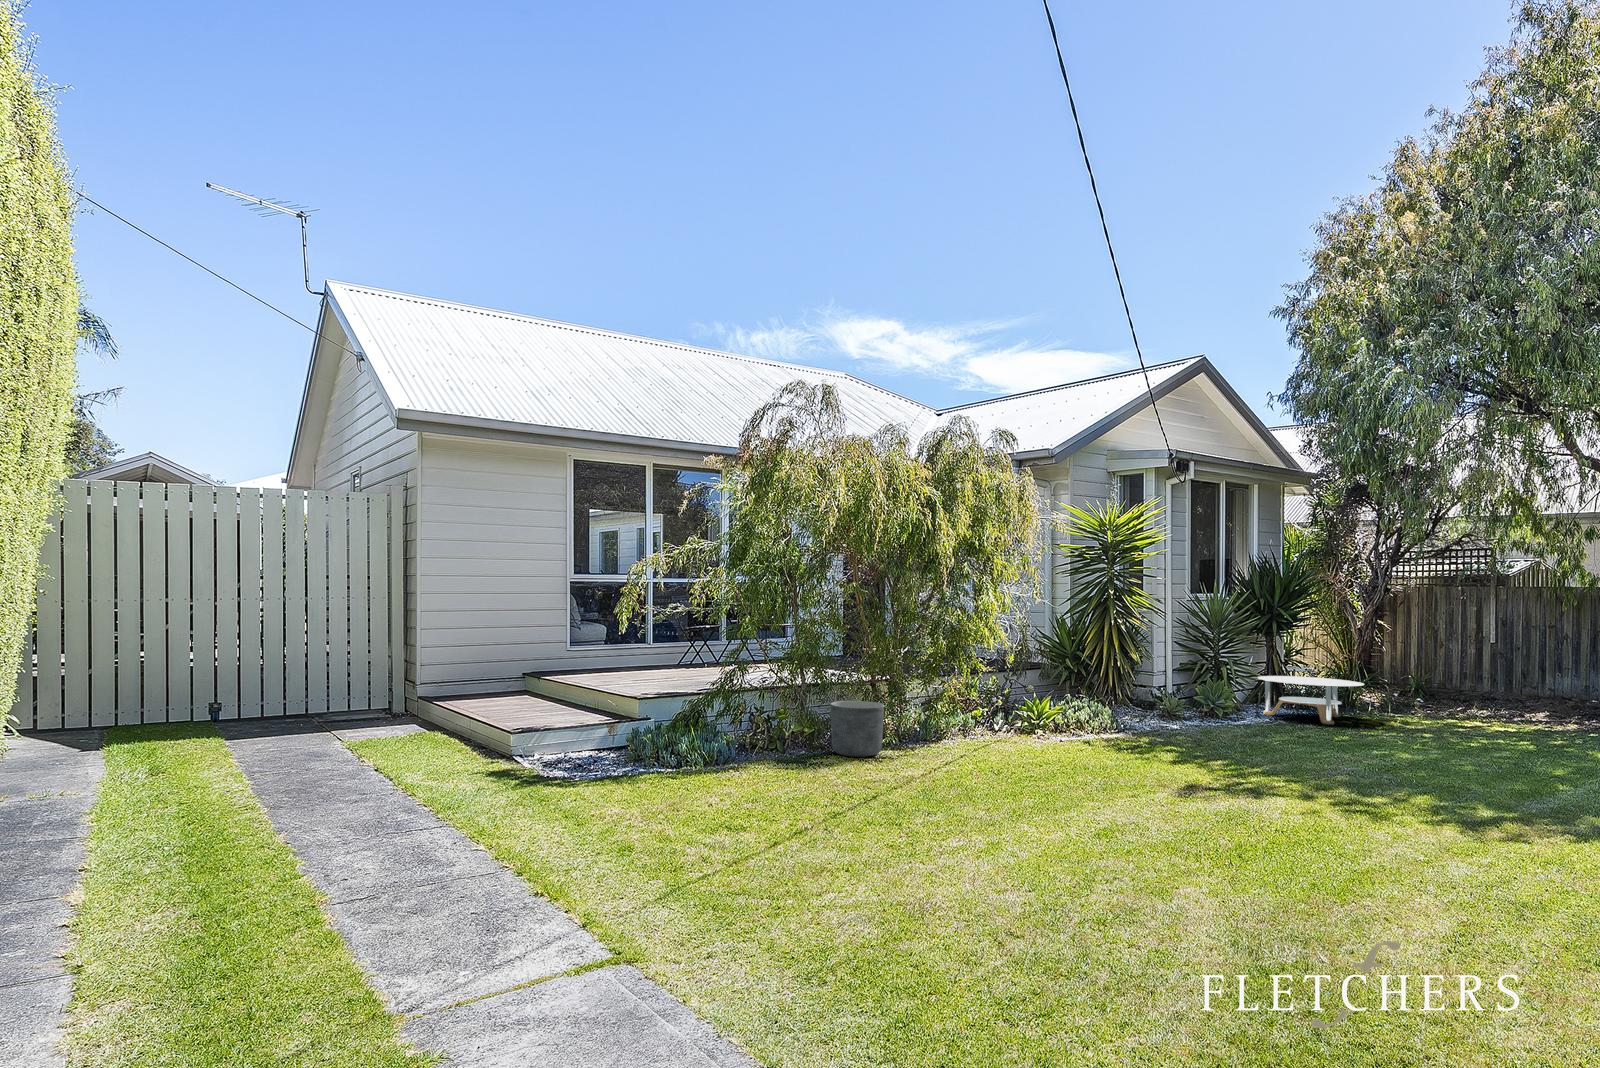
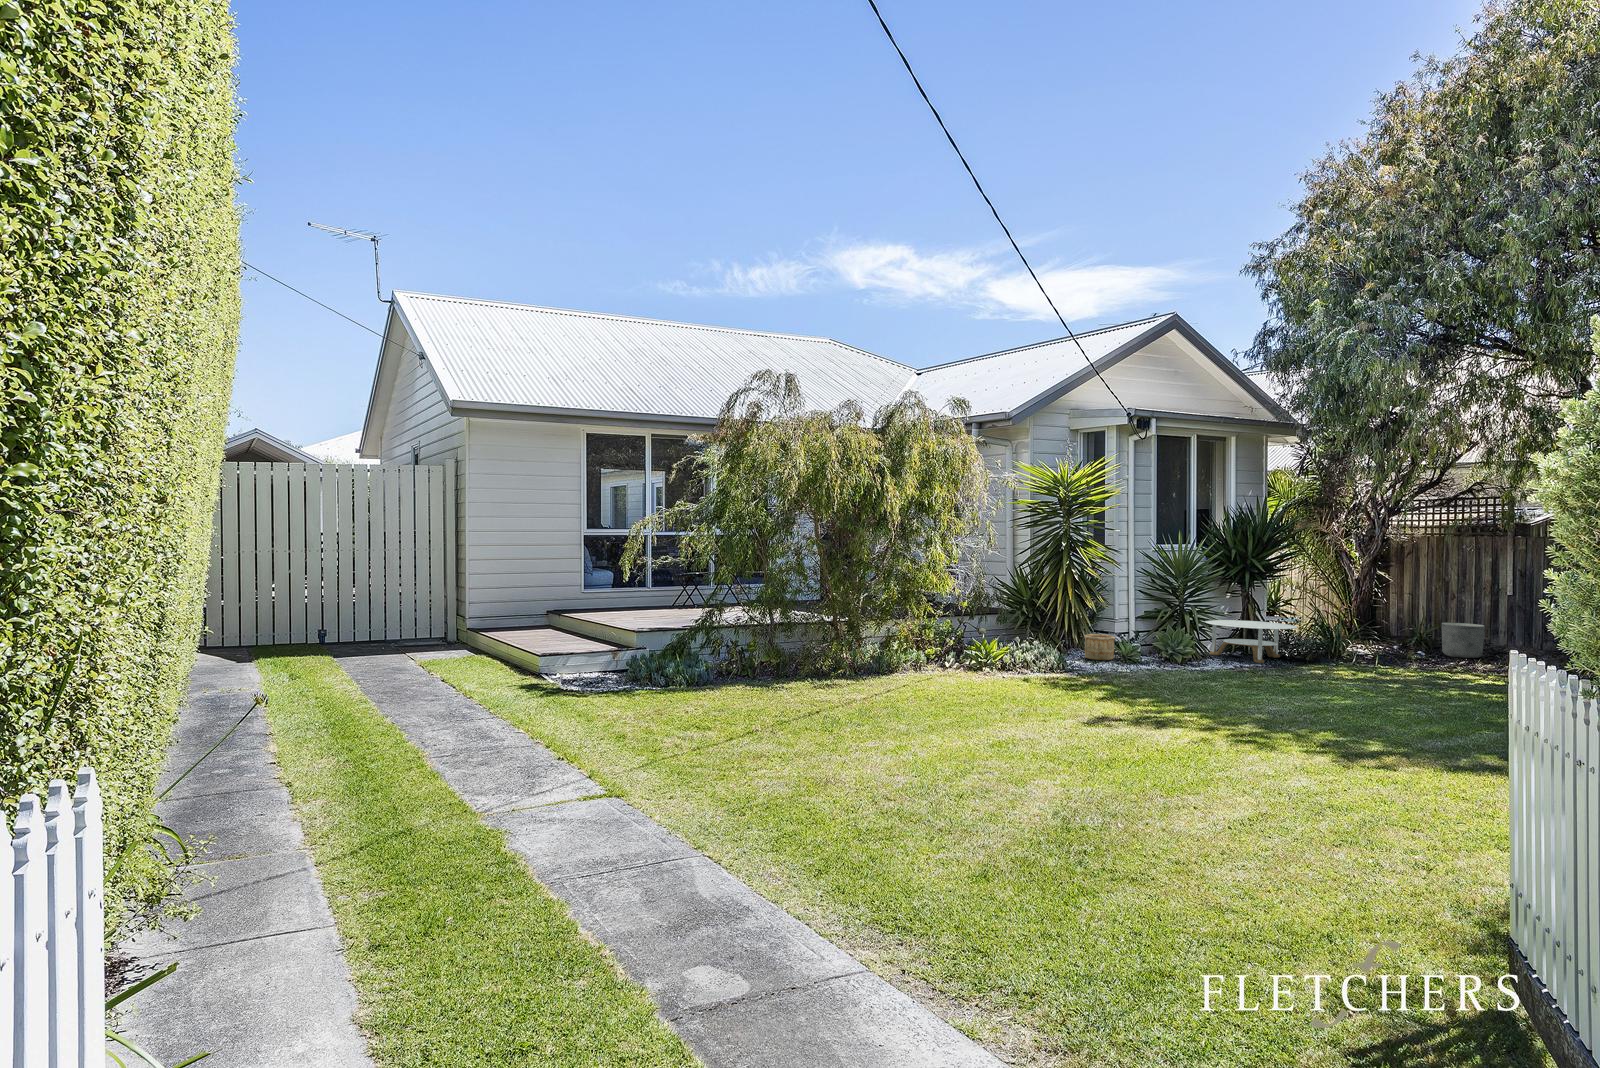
wooden bucket: none [1134,693,1171,723] -> present [1085,634,1115,660]
planter: present [831,701,884,757] -> present [1441,623,1485,658]

